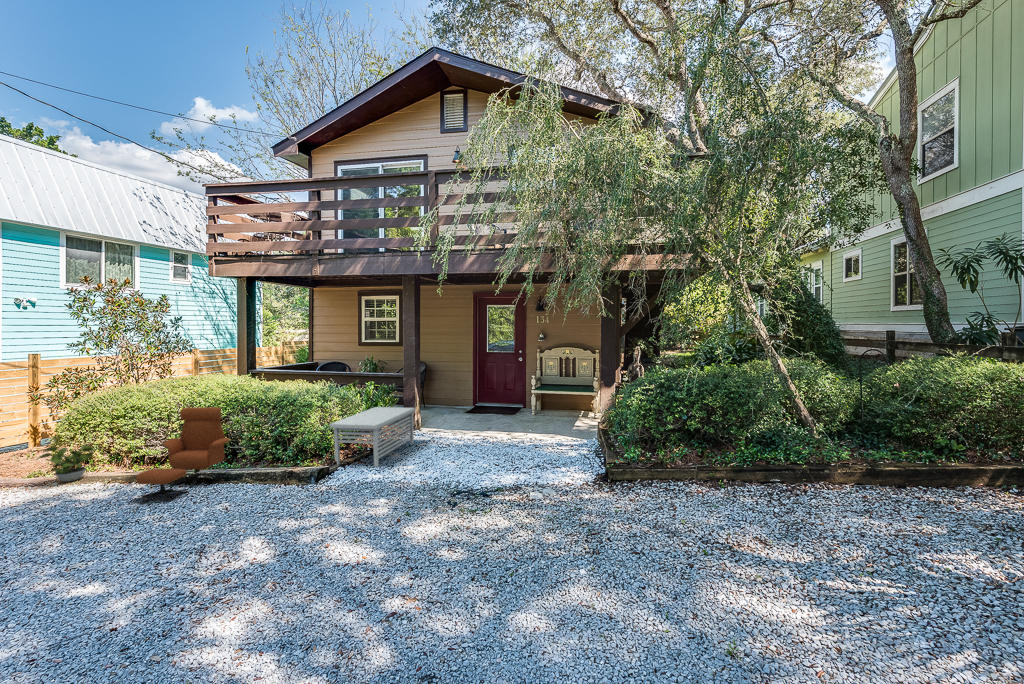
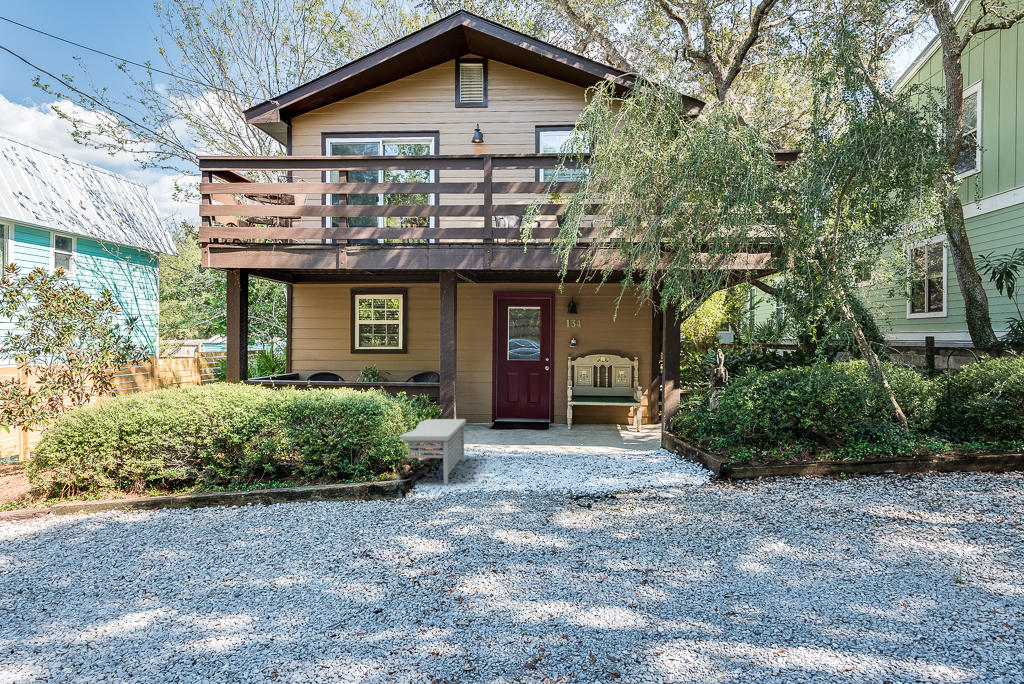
lounge chair: present [136,407,230,504] -> none [186,417,280,534]
potted plant: present [37,445,95,482] -> none [30,468,97,514]

